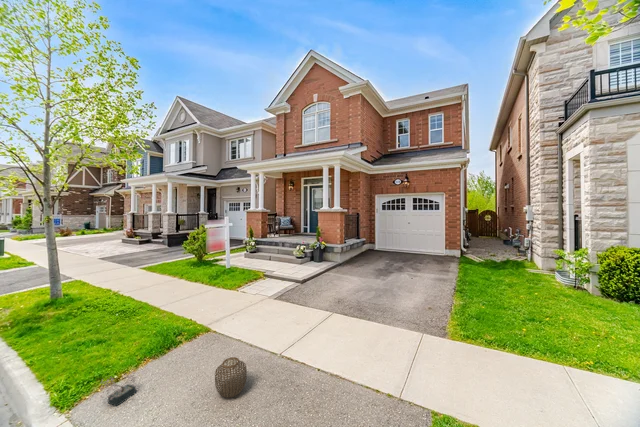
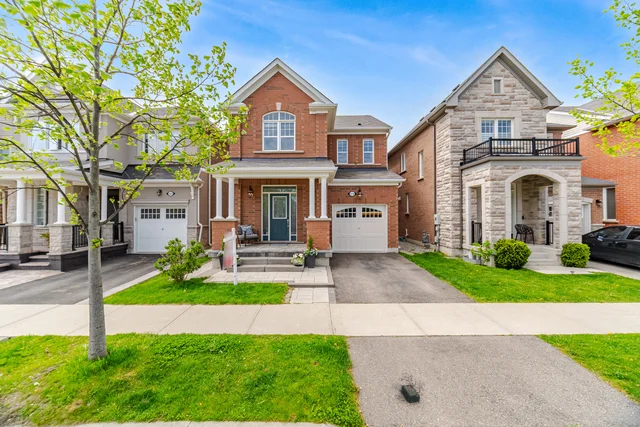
woven basket: present [215,357,247,398] -> none [447,339,473,368]

